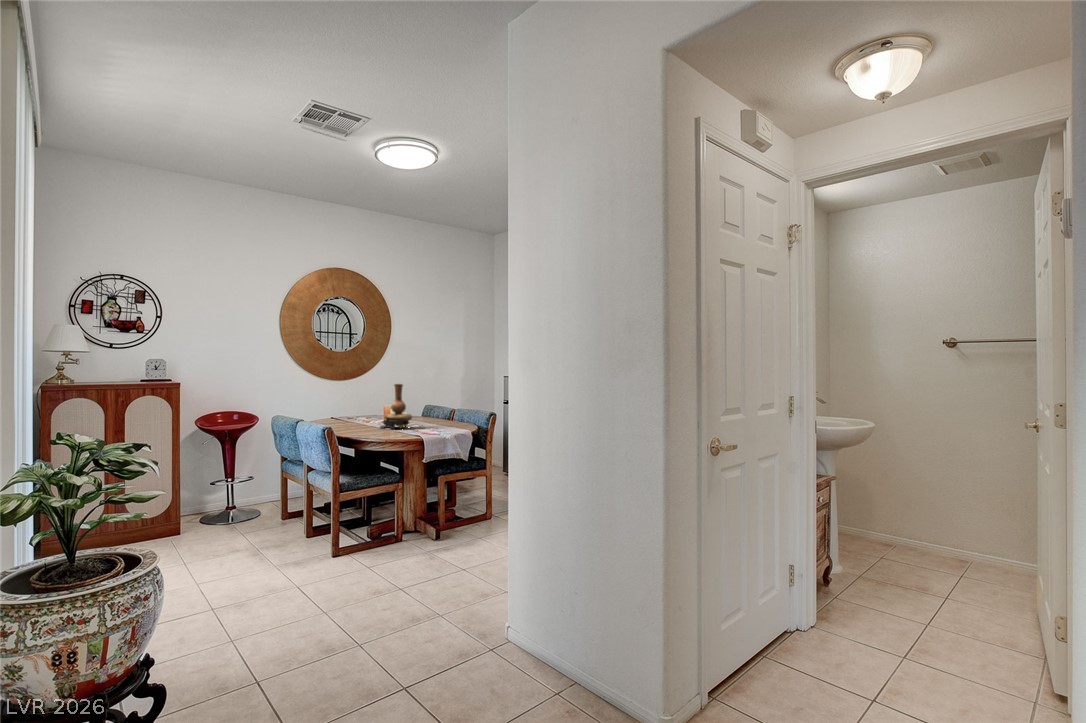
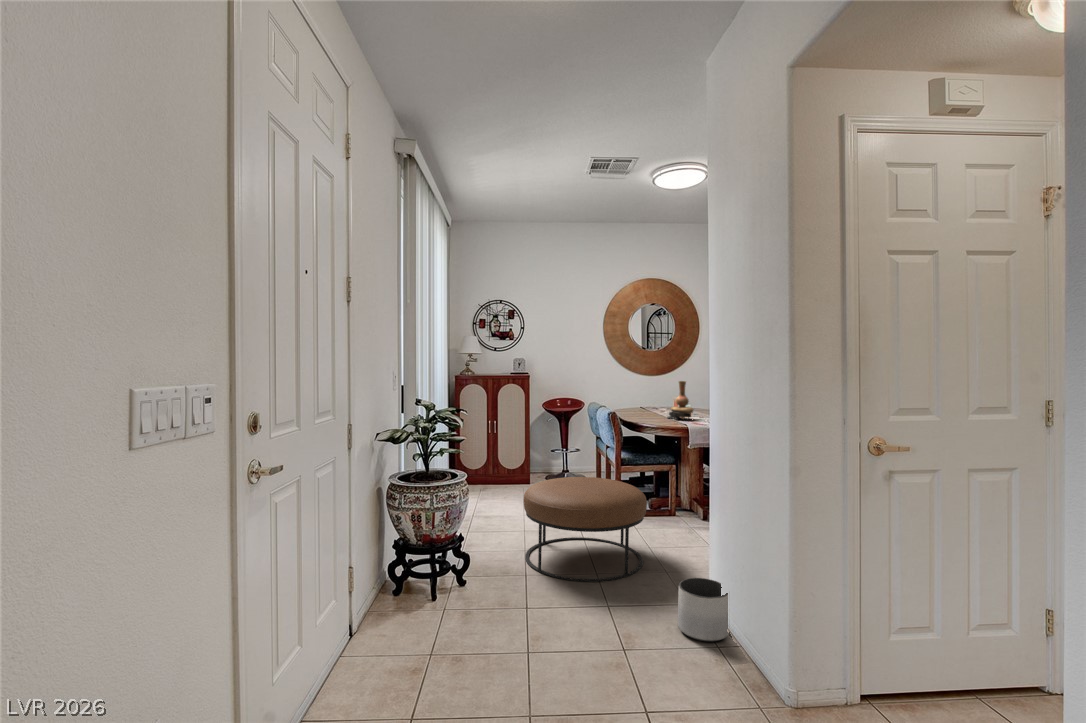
ottoman: none [225,514,405,670] -> present [524,477,647,582]
planter: none [485,616,544,694] -> present [678,578,729,642]

